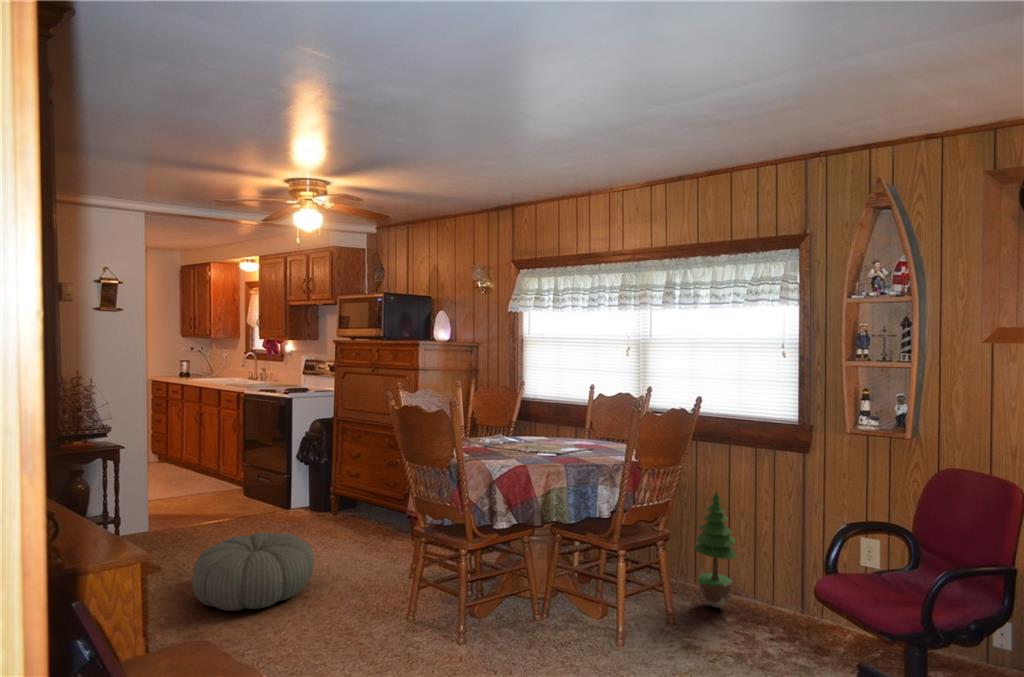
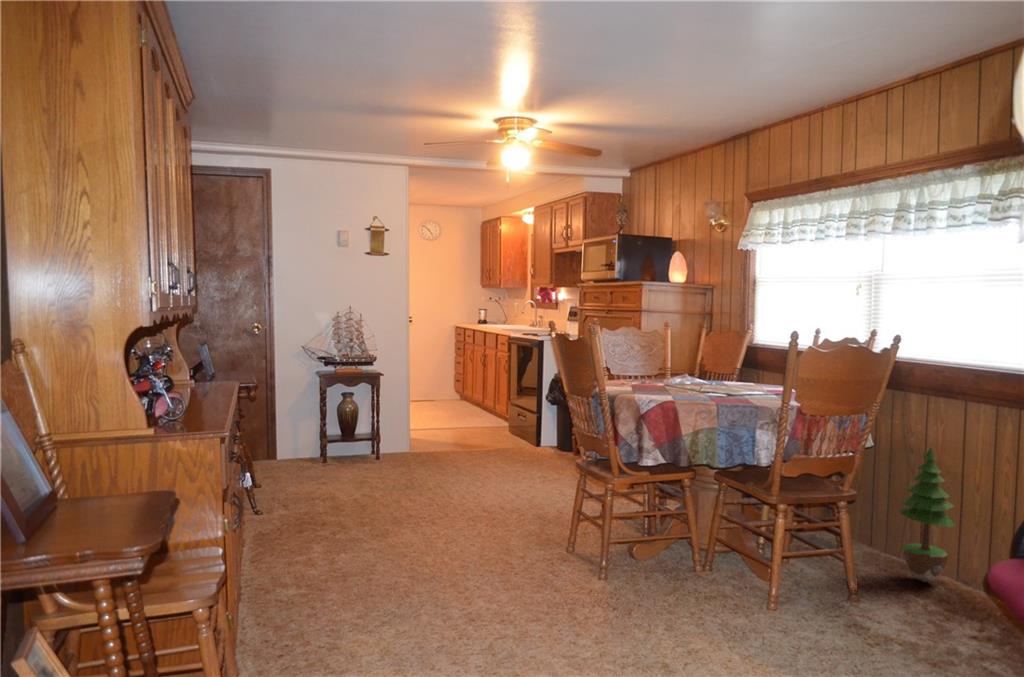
pouf: present [192,532,314,611] -> none [435,443,530,498]

